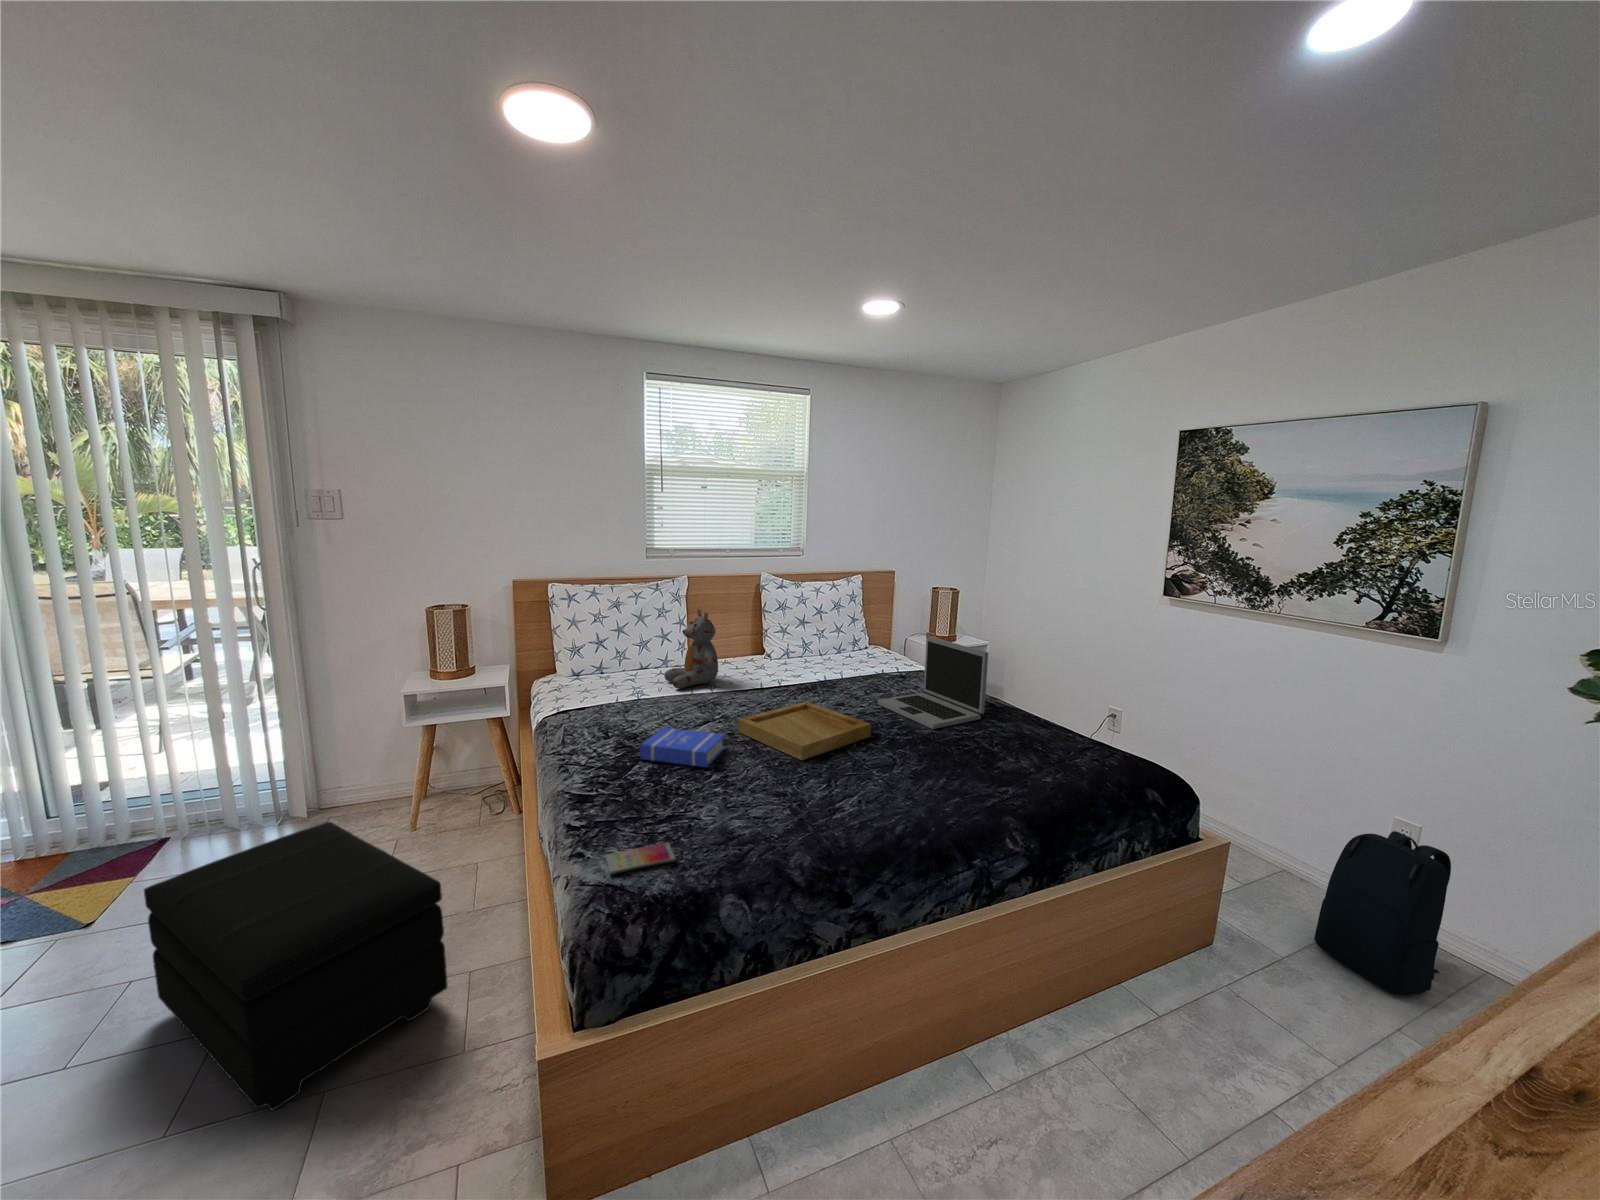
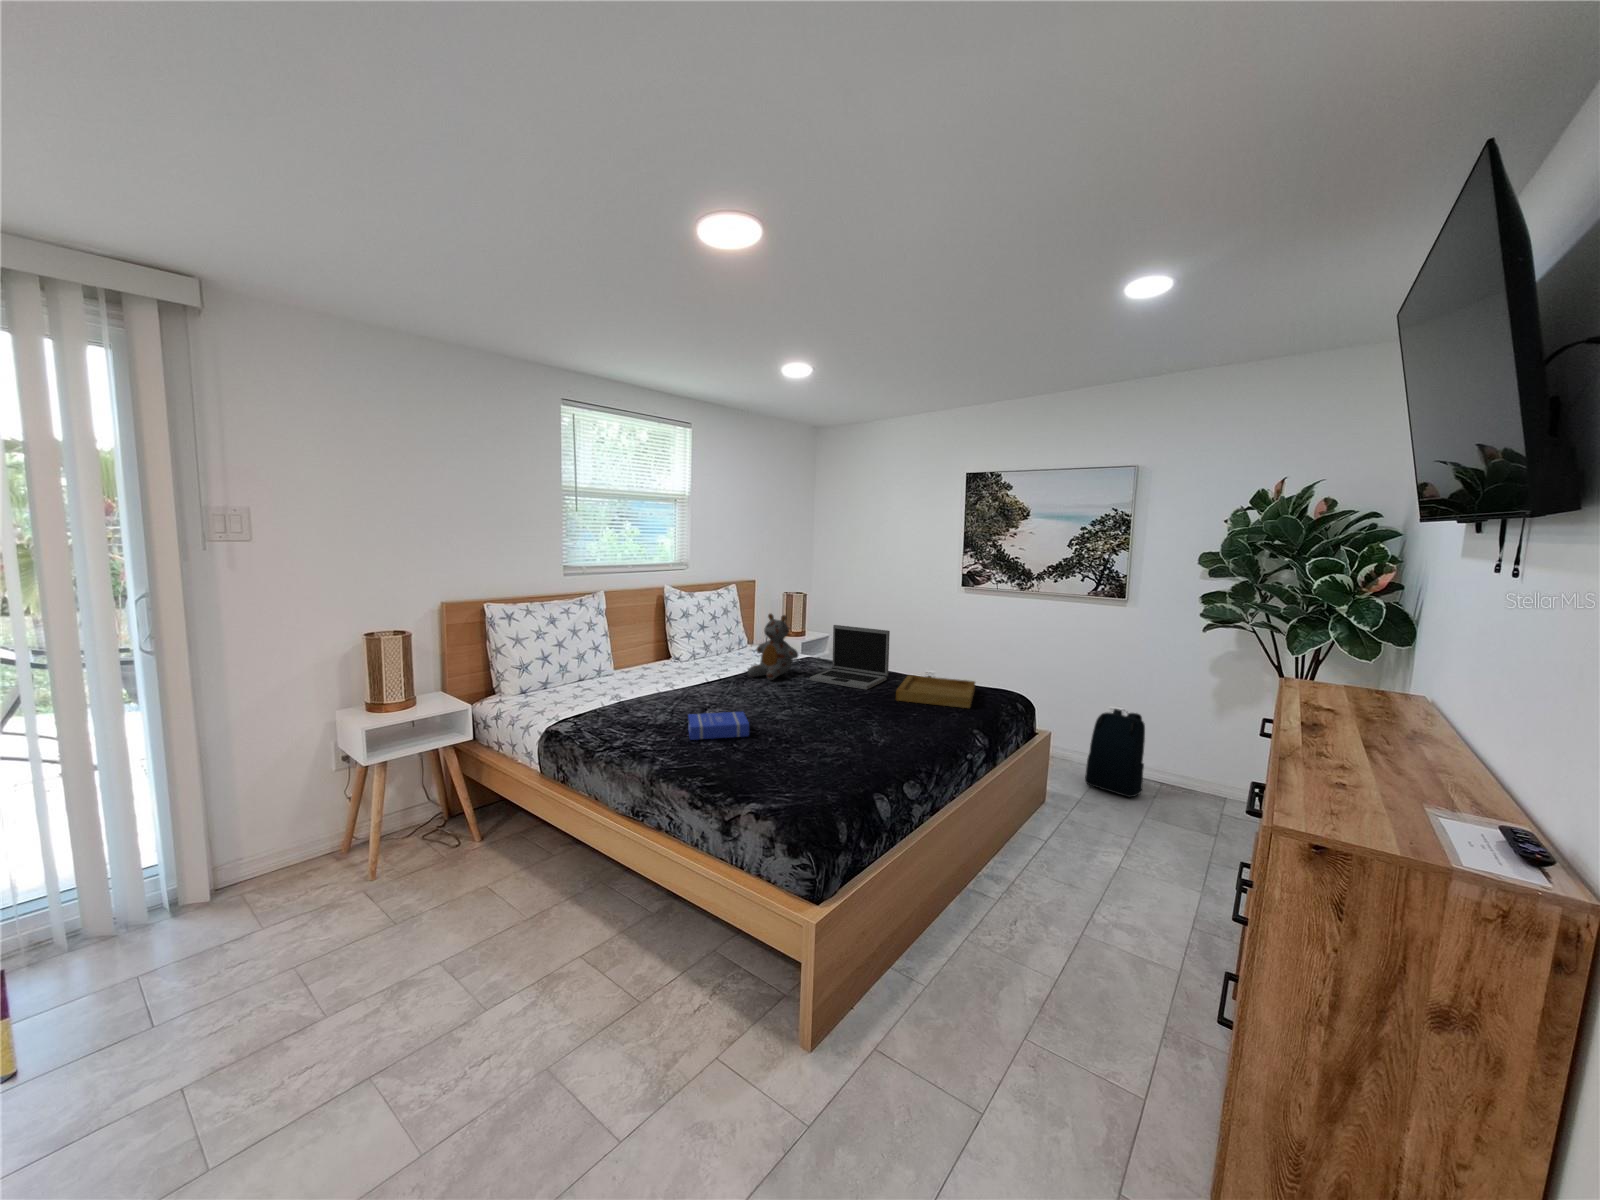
stuffed bear: present [664,609,718,689] -> present [748,614,798,680]
tray: present [738,701,871,760] -> present [896,675,975,708]
footstool: present [144,822,447,1110] -> none [241,859,583,1108]
smartphone: present [606,843,675,874] -> none [766,780,816,806]

